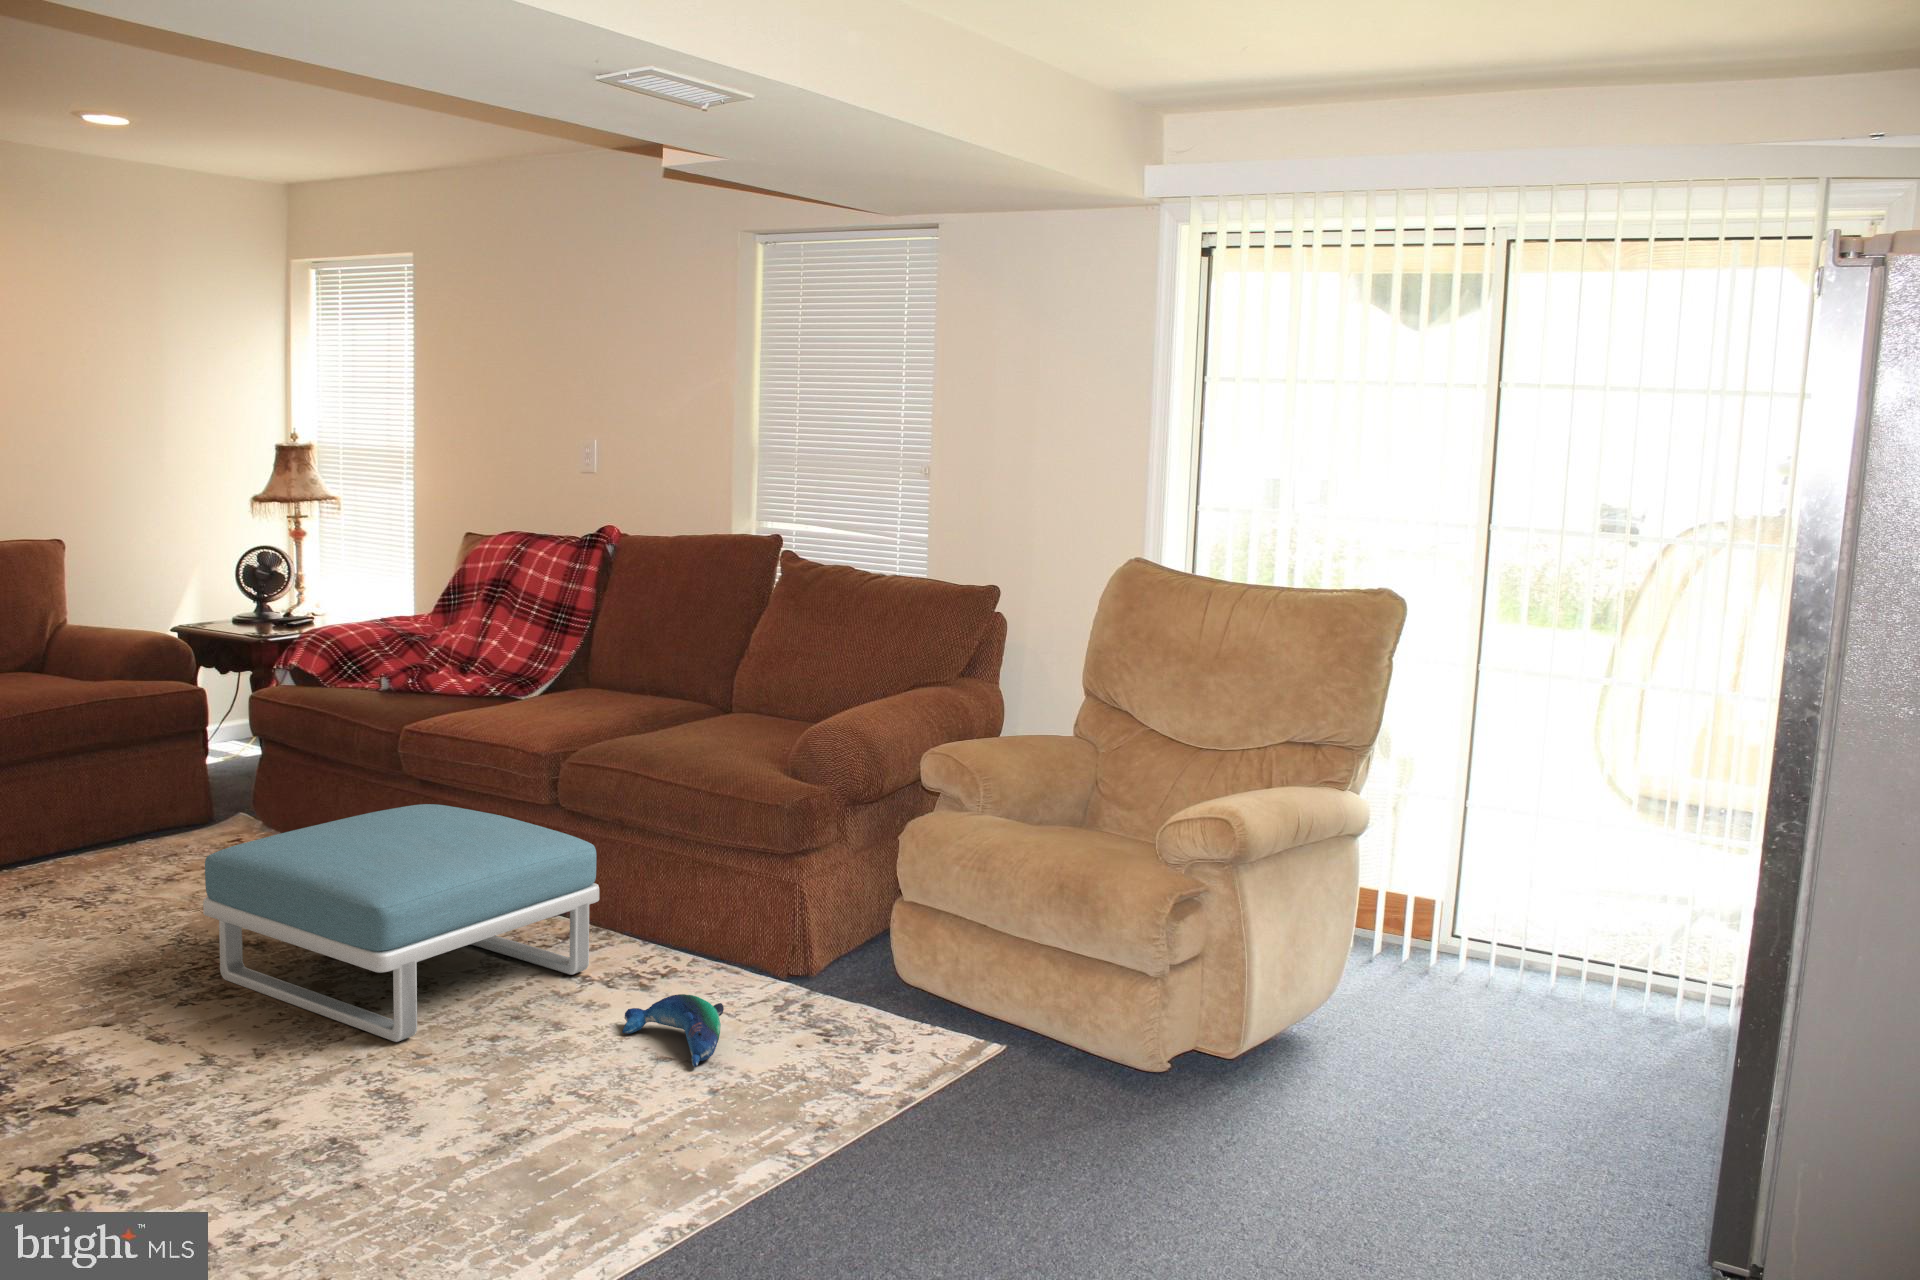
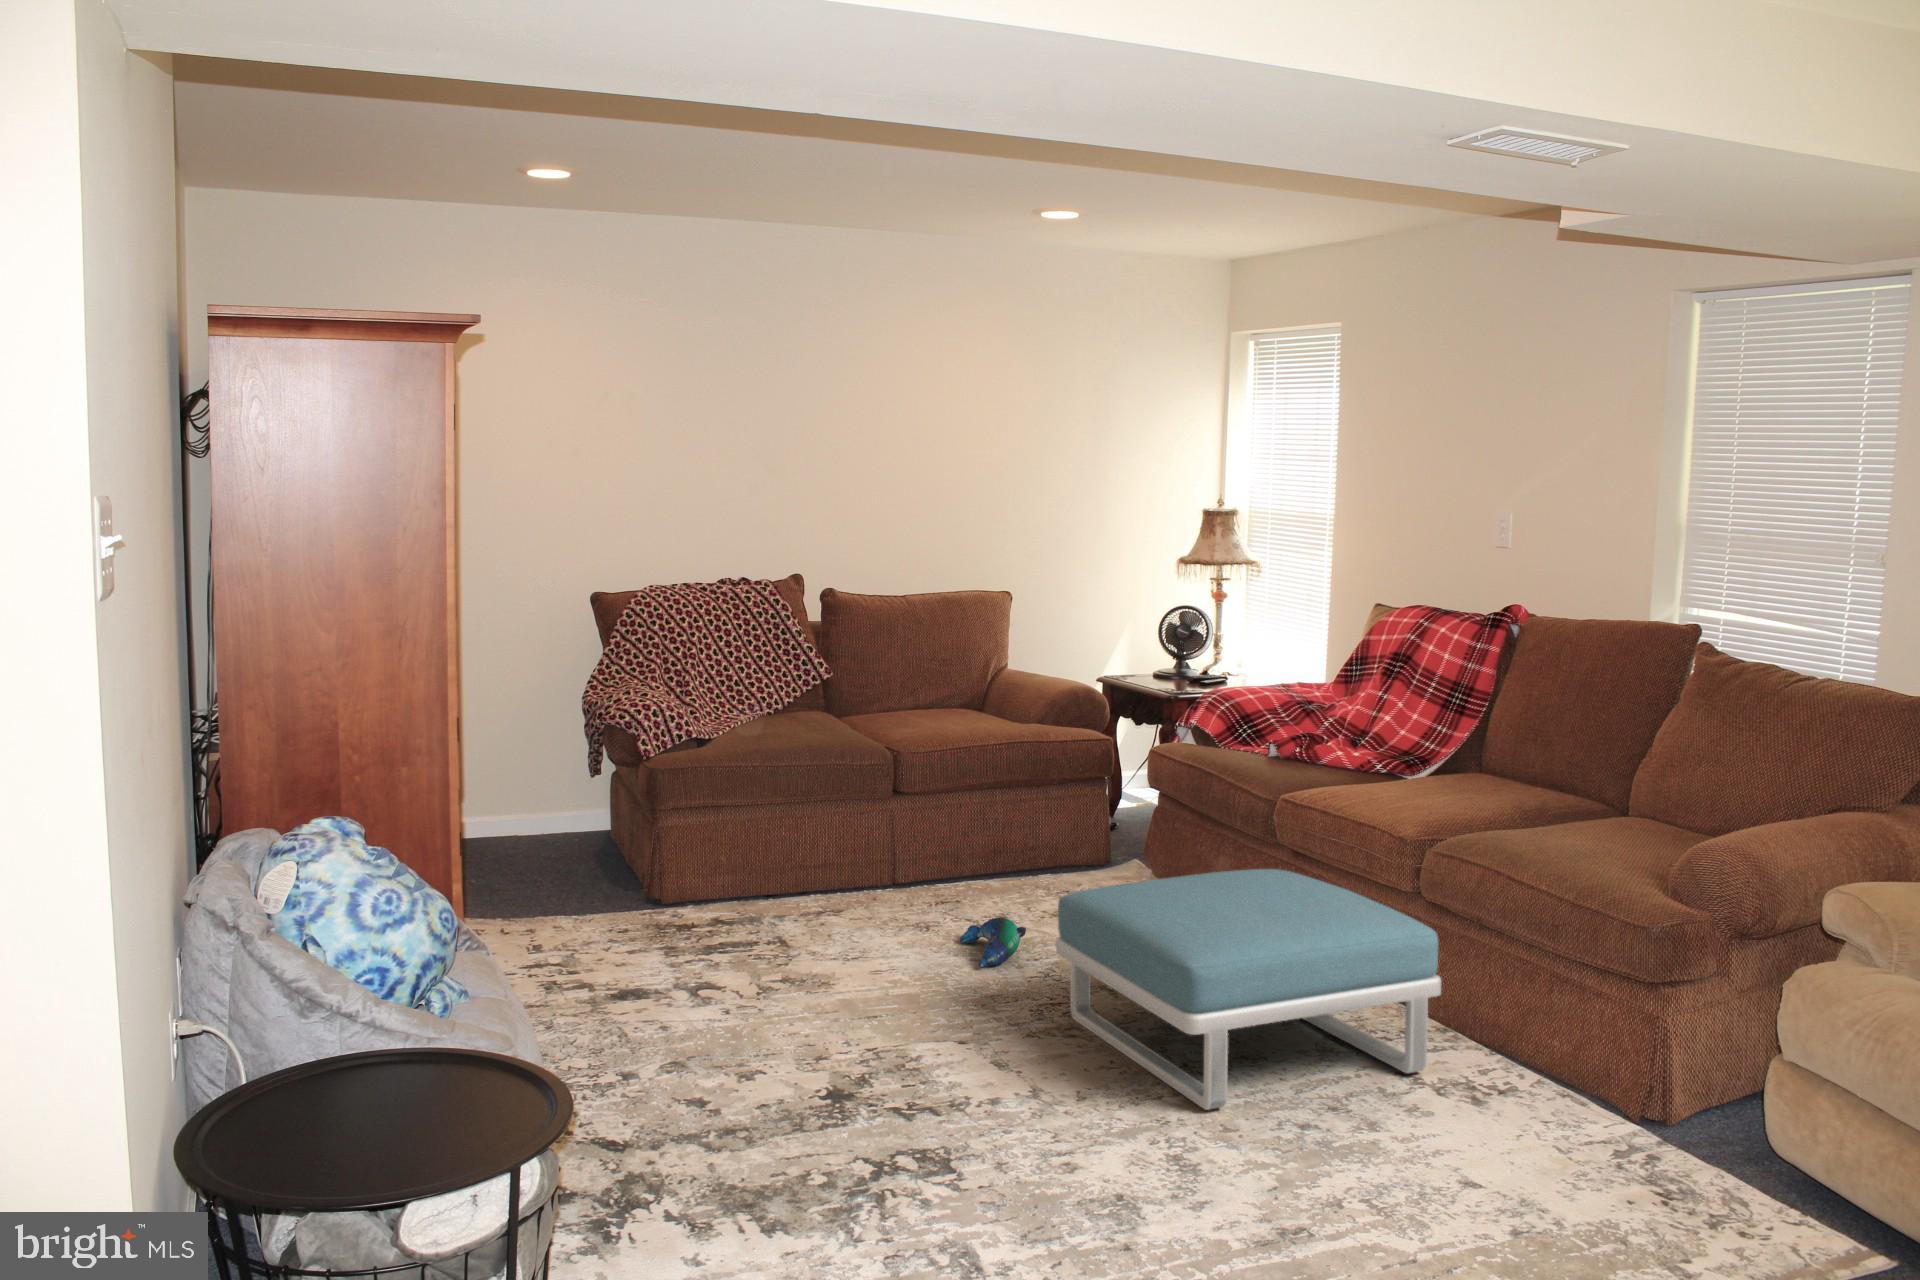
plush toy: present [622,994,724,1067] -> present [960,917,1026,968]

